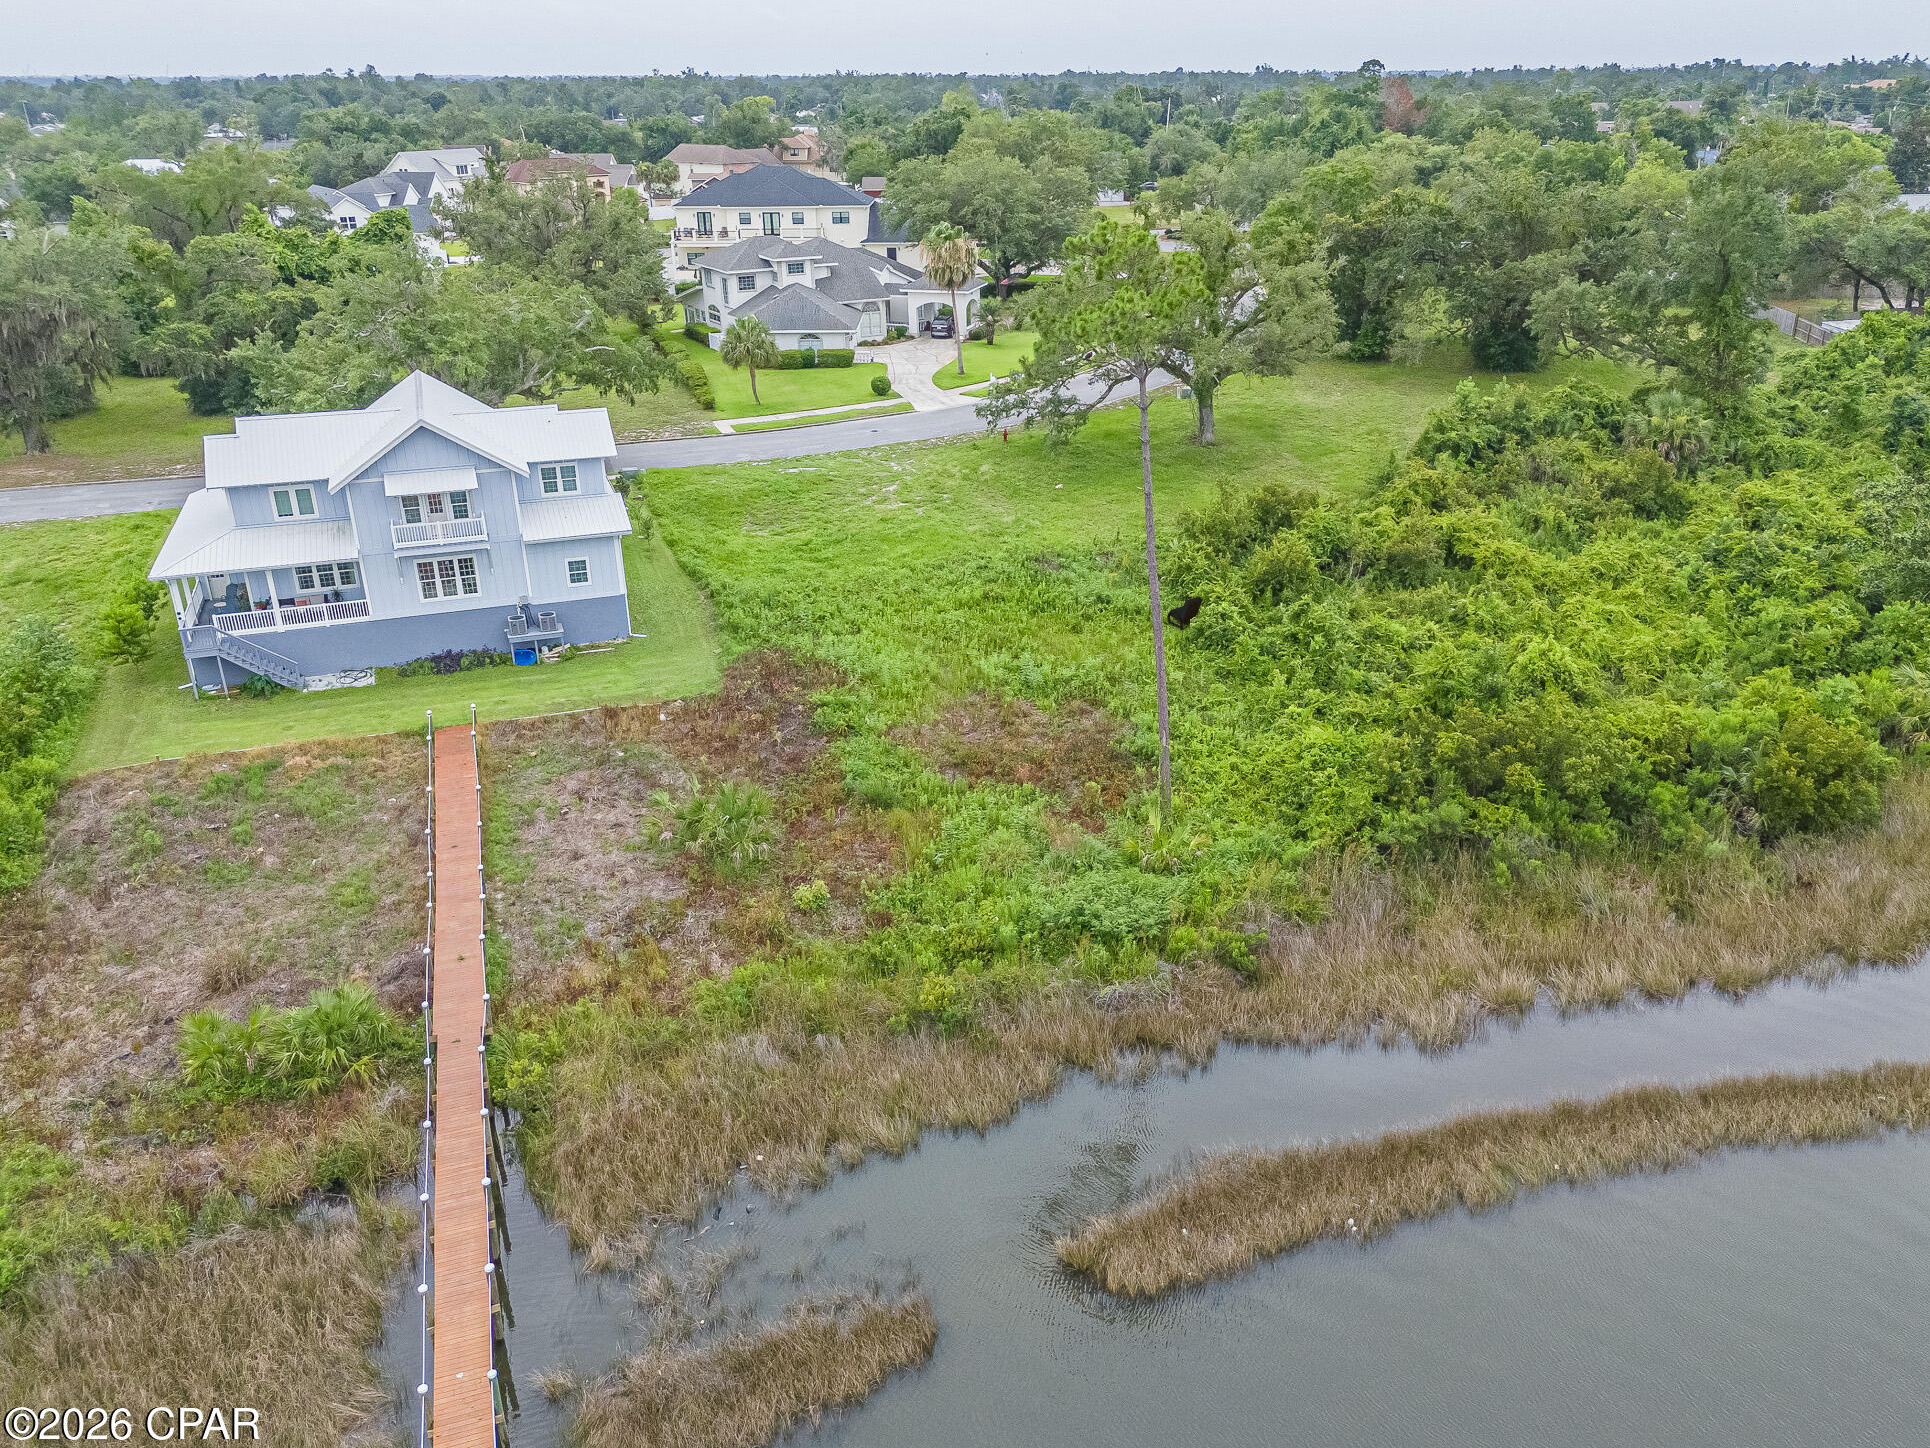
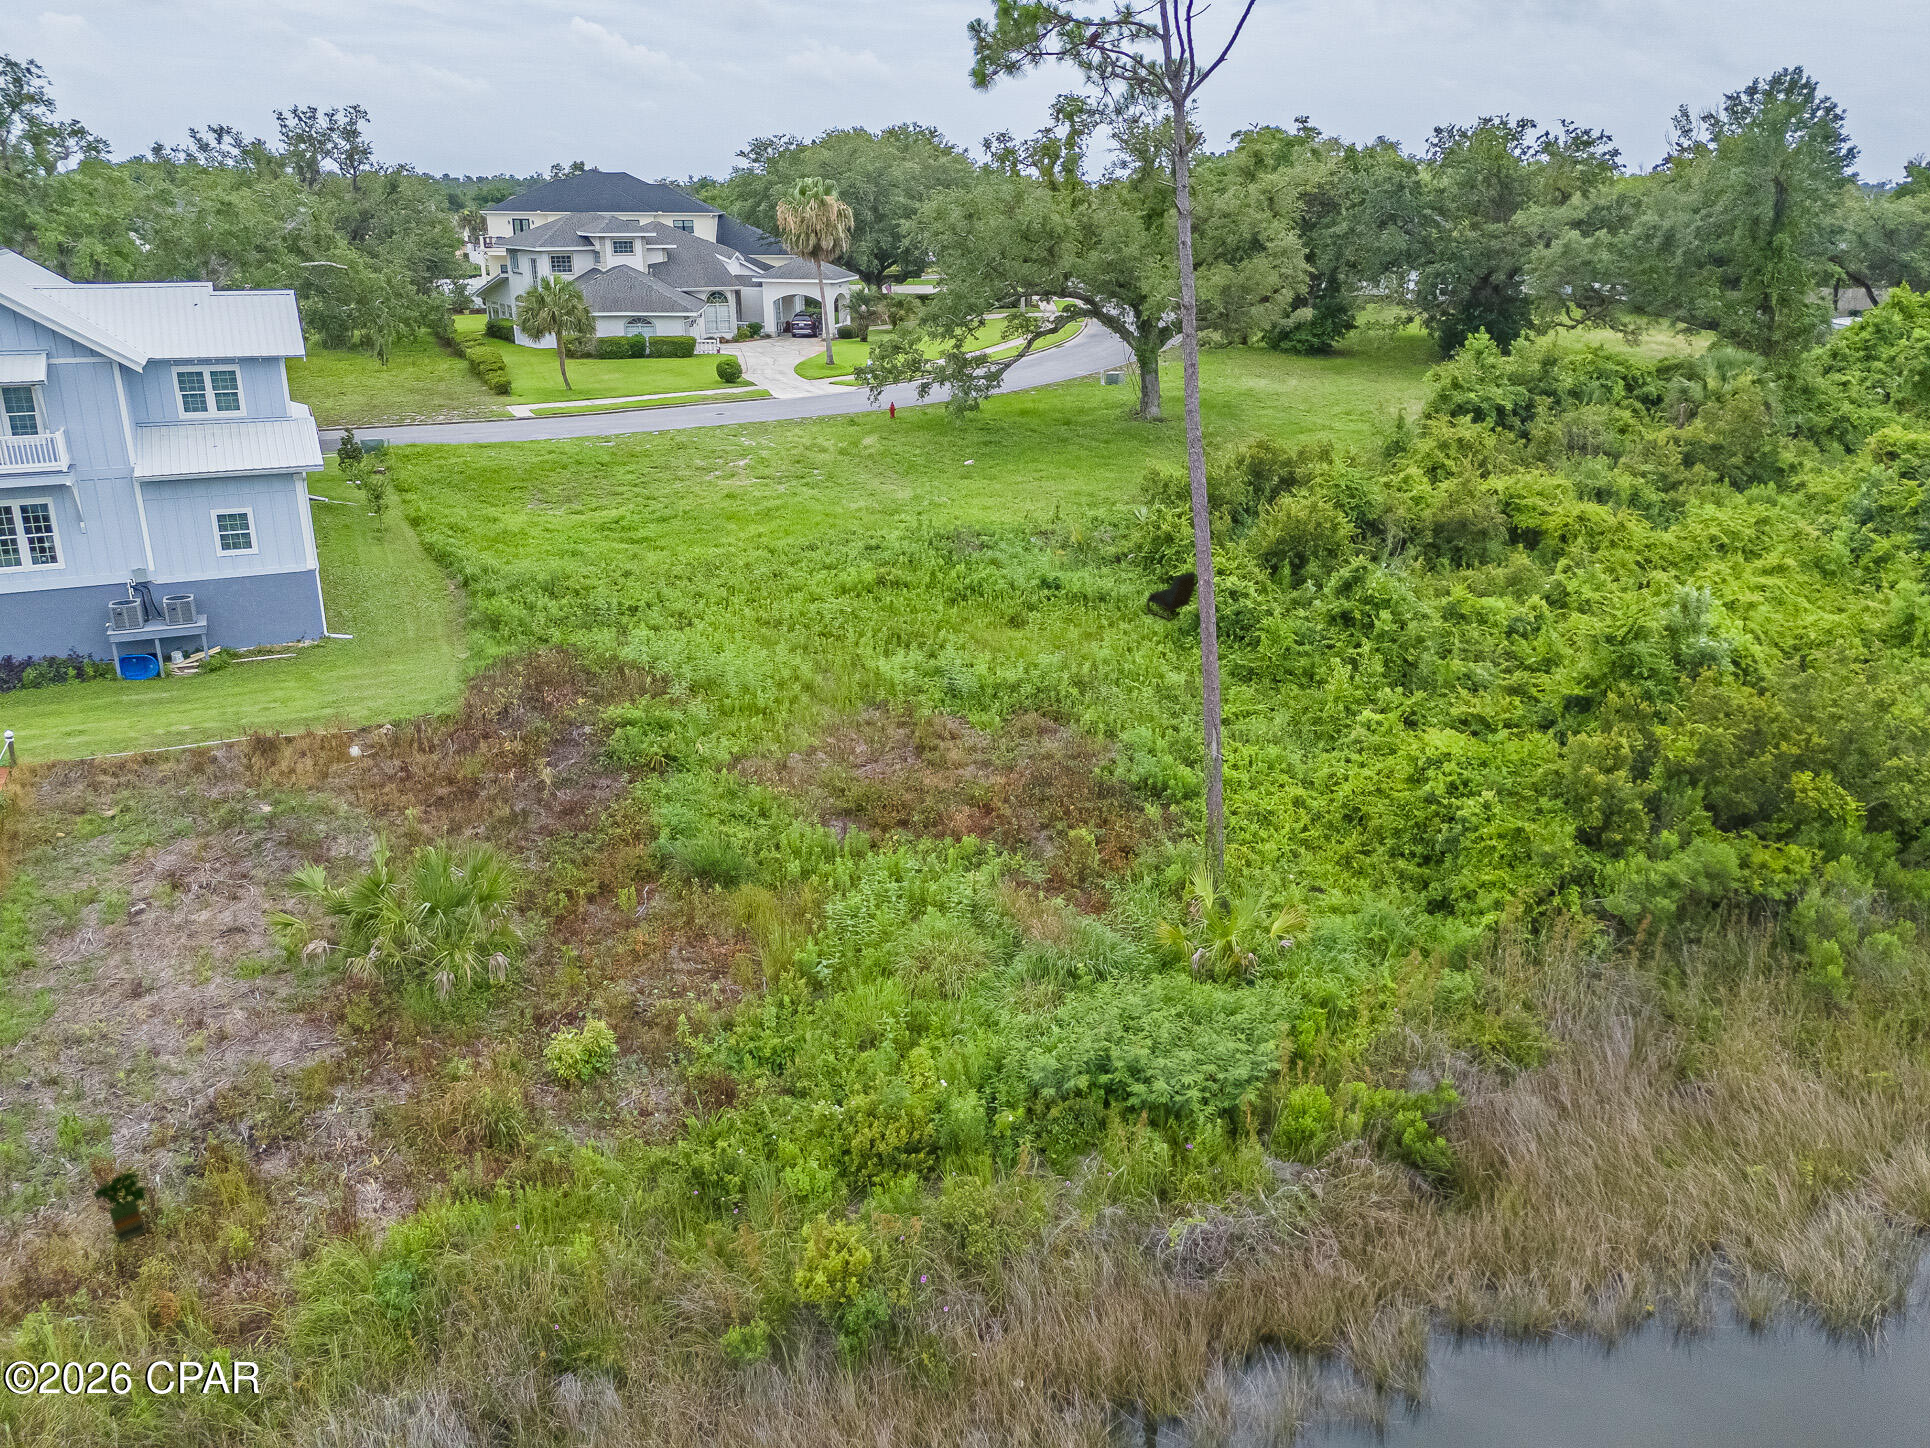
potted tree: none [591,945,614,978] -> present [94,1173,145,1242]

